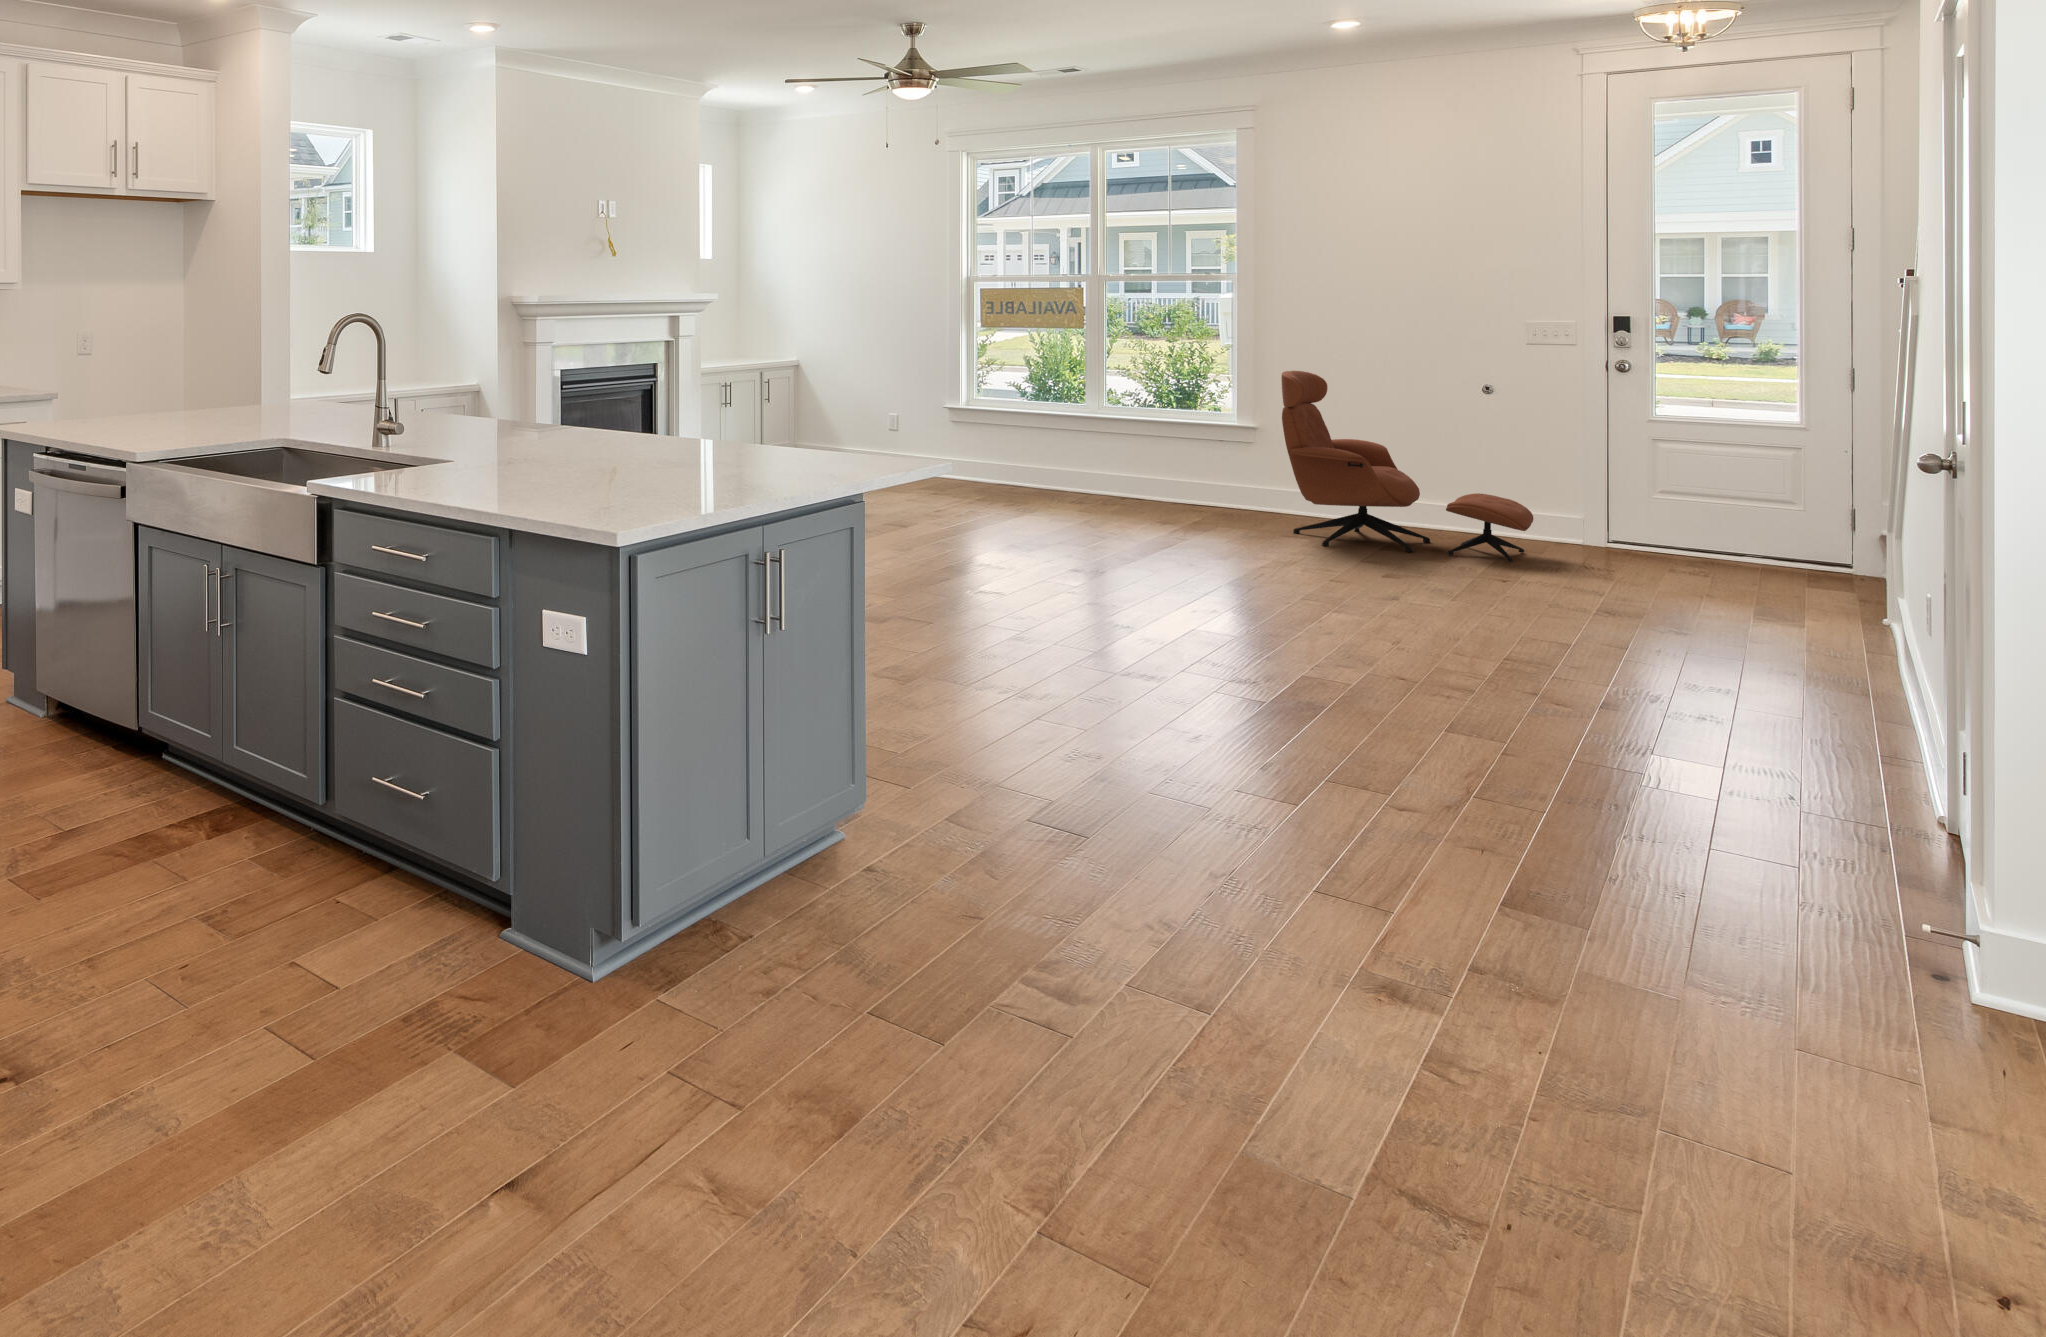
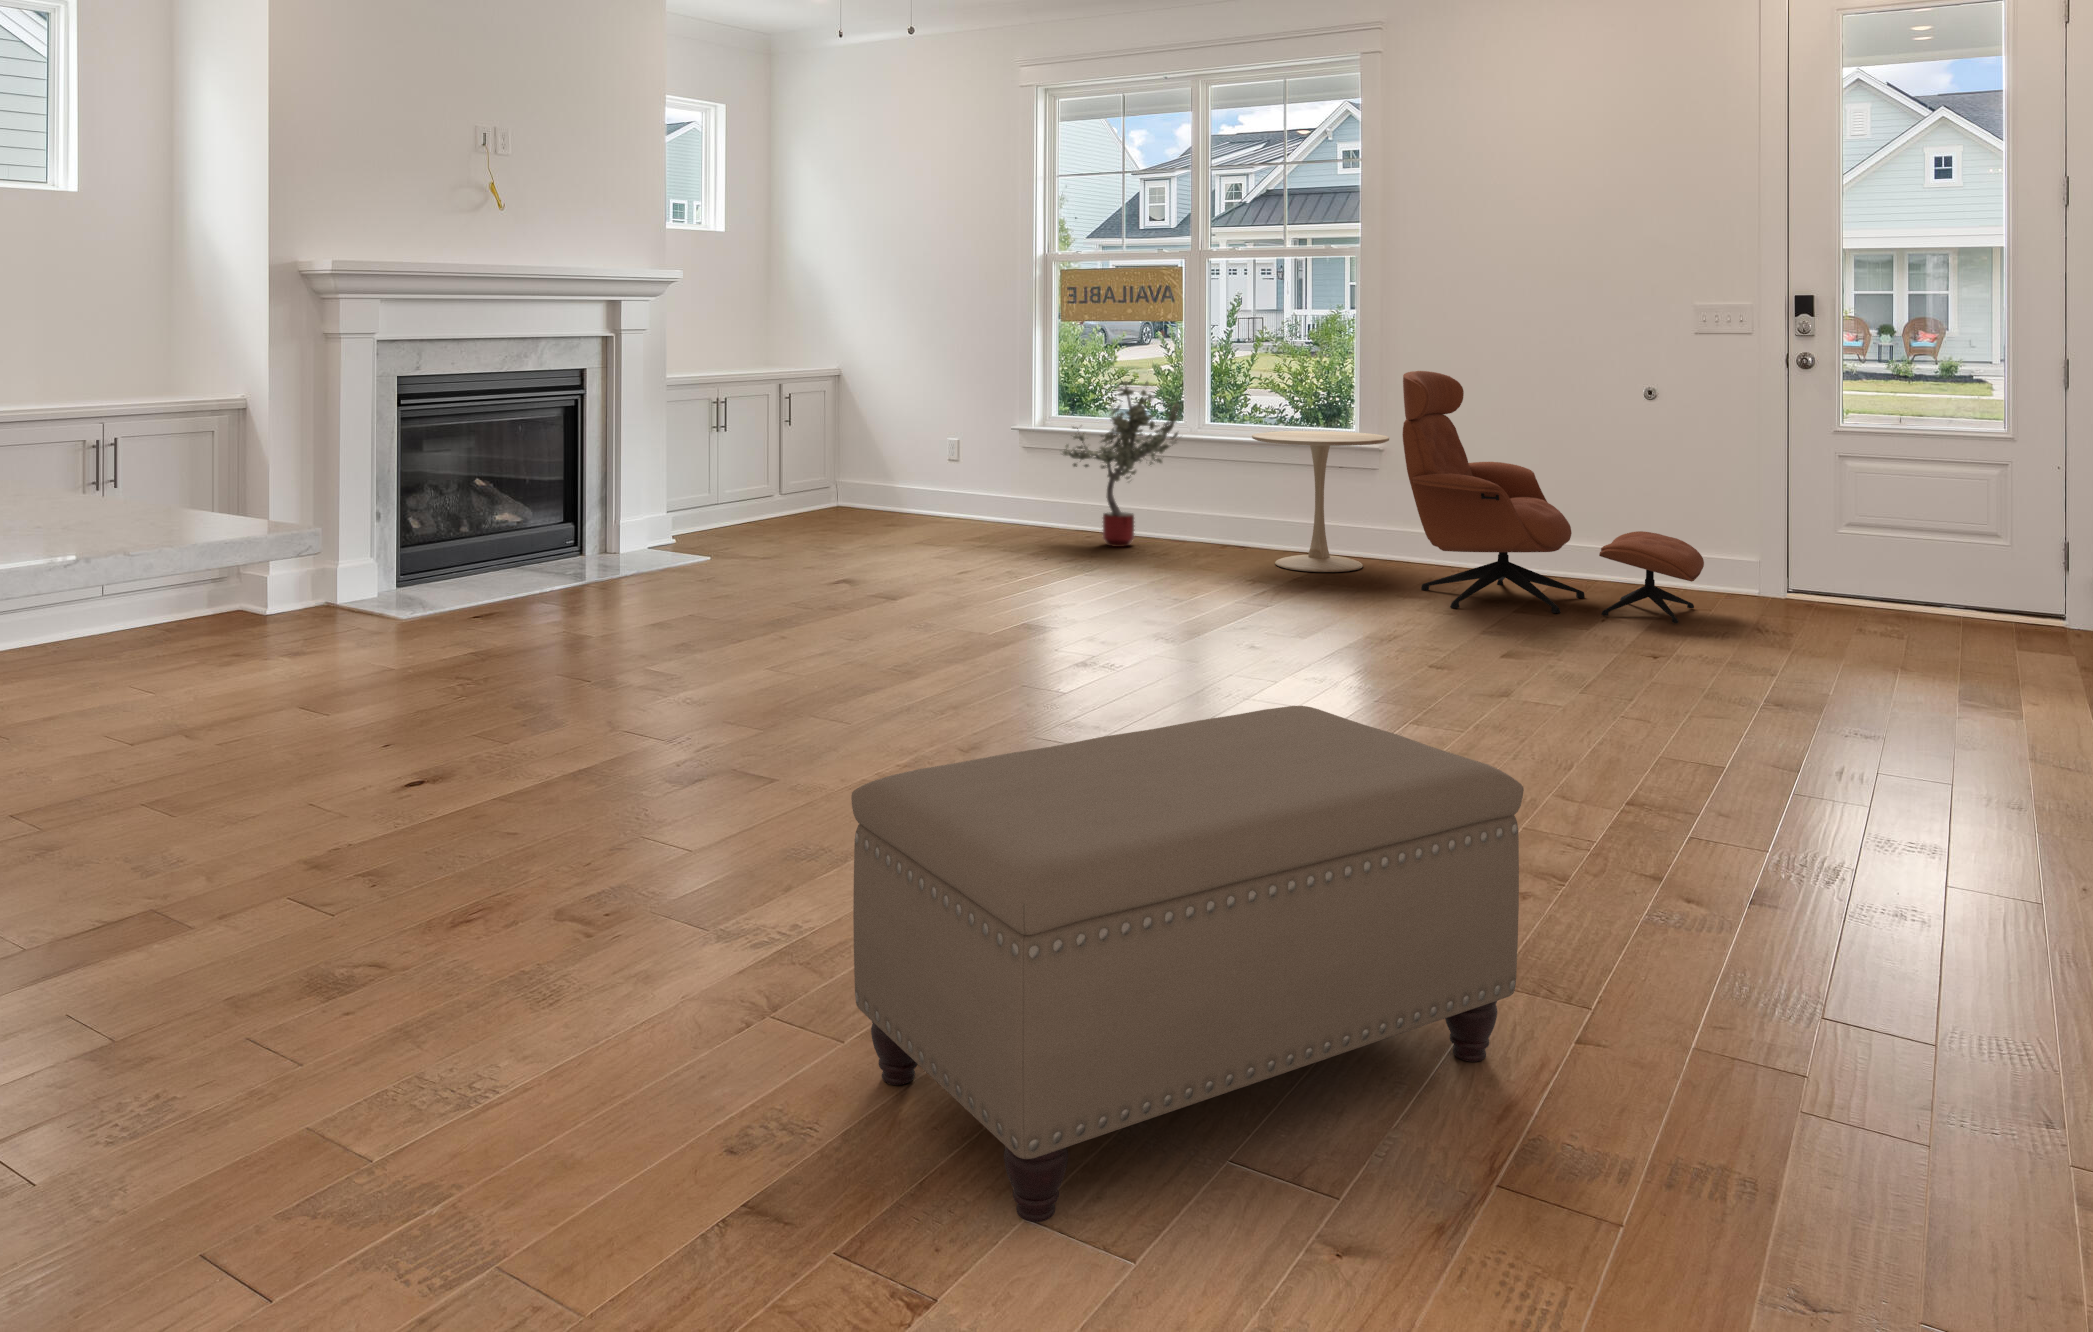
potted tree: none [987,373,1089,497] -> present [1063,381,1181,547]
side table: none [1149,414,1262,519] -> present [1252,431,1389,572]
ottoman: none [1070,575,1452,797] -> present [851,706,1524,1222]

